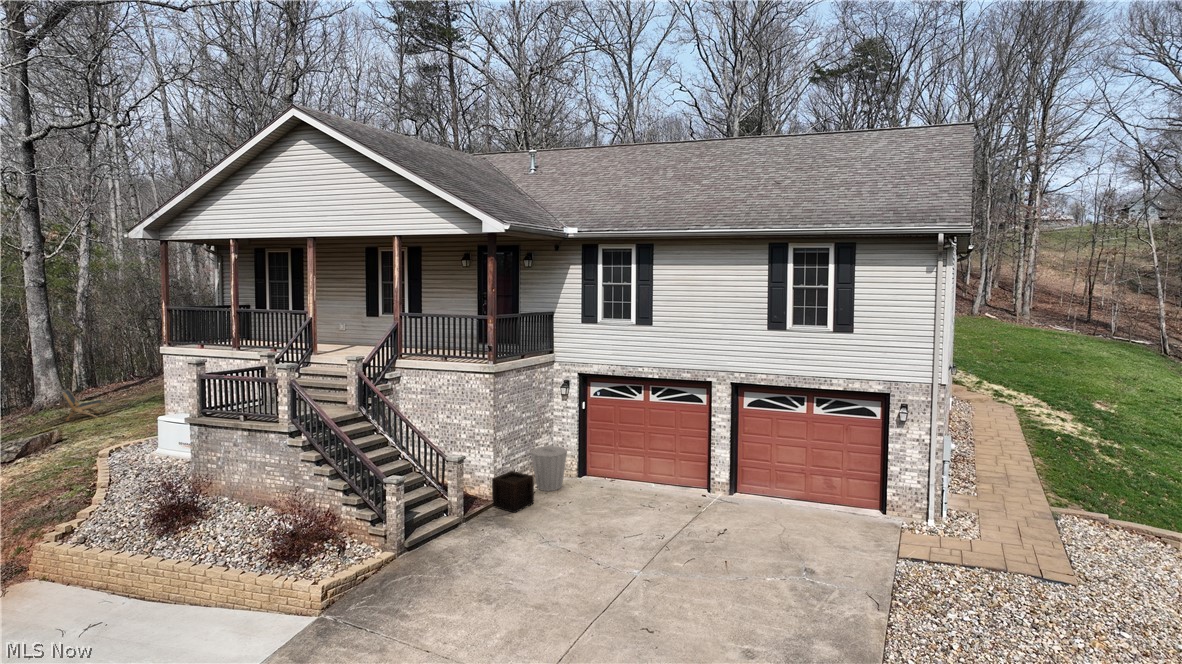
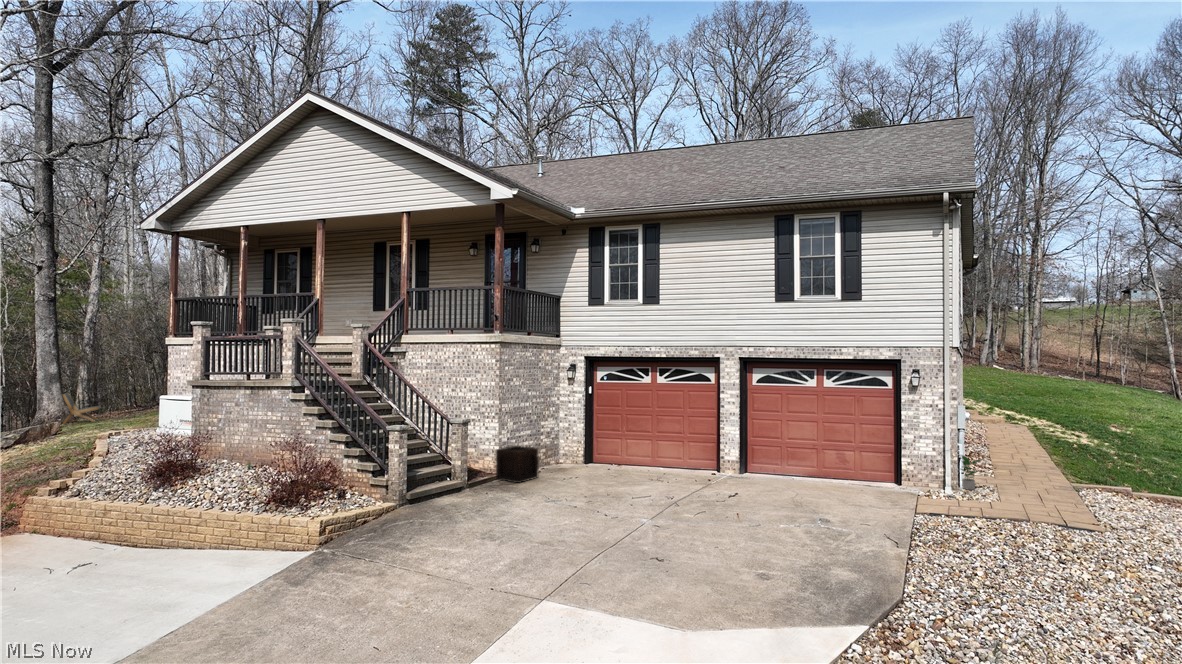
trash can: present [531,446,567,491] -> none [536,425,573,470]
potted plant: none [939,487,966,522] -> present [961,455,982,490]

